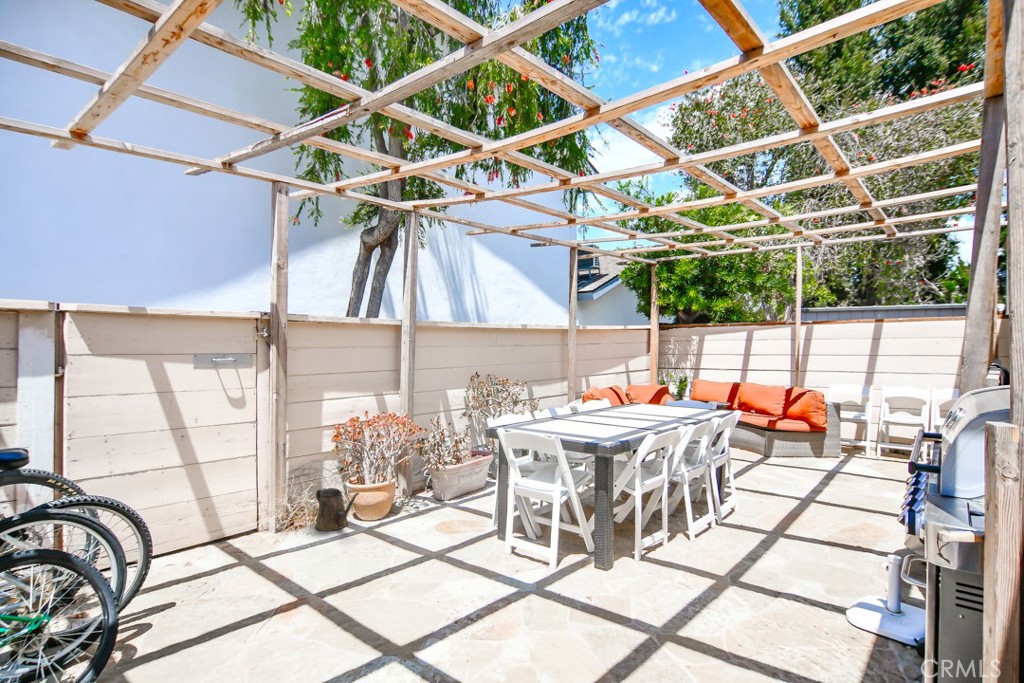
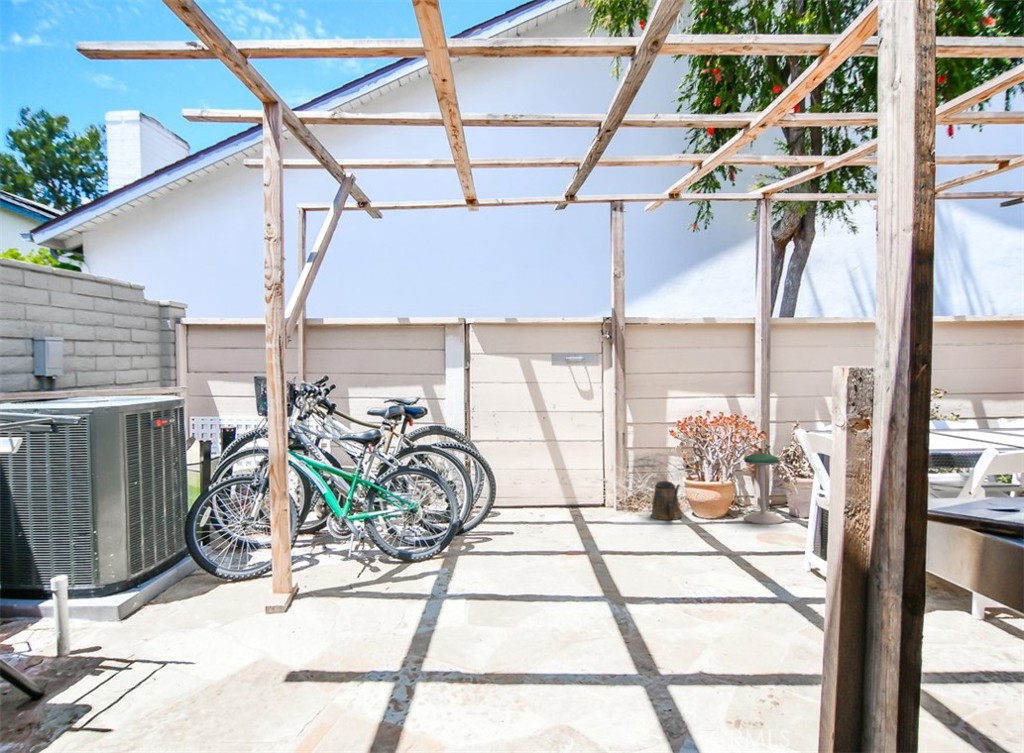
stool: none [401,447,435,513] -> present [744,453,784,524]

